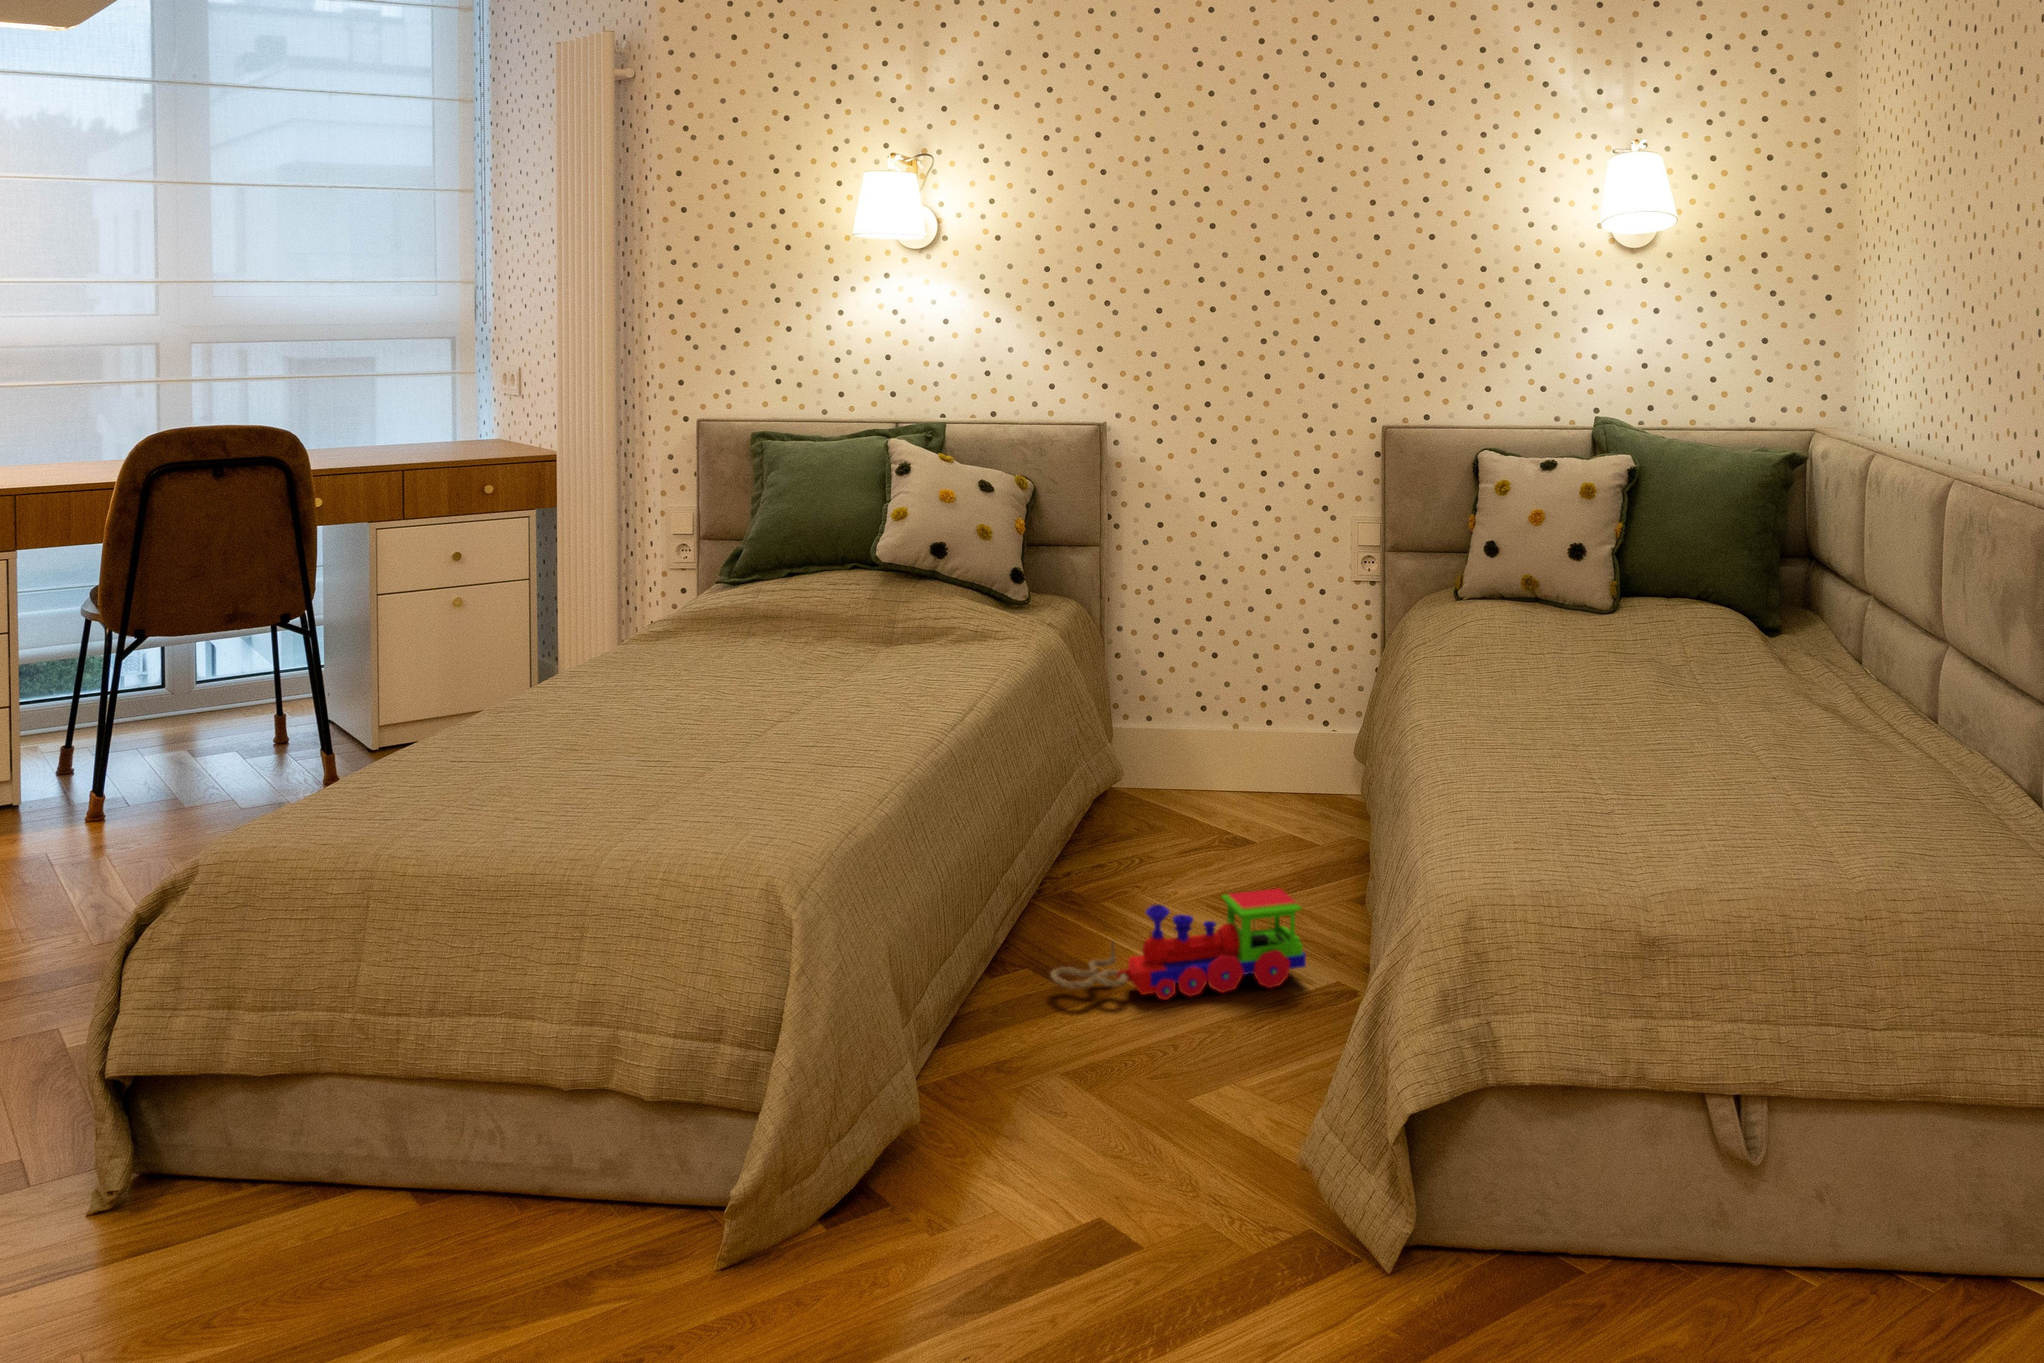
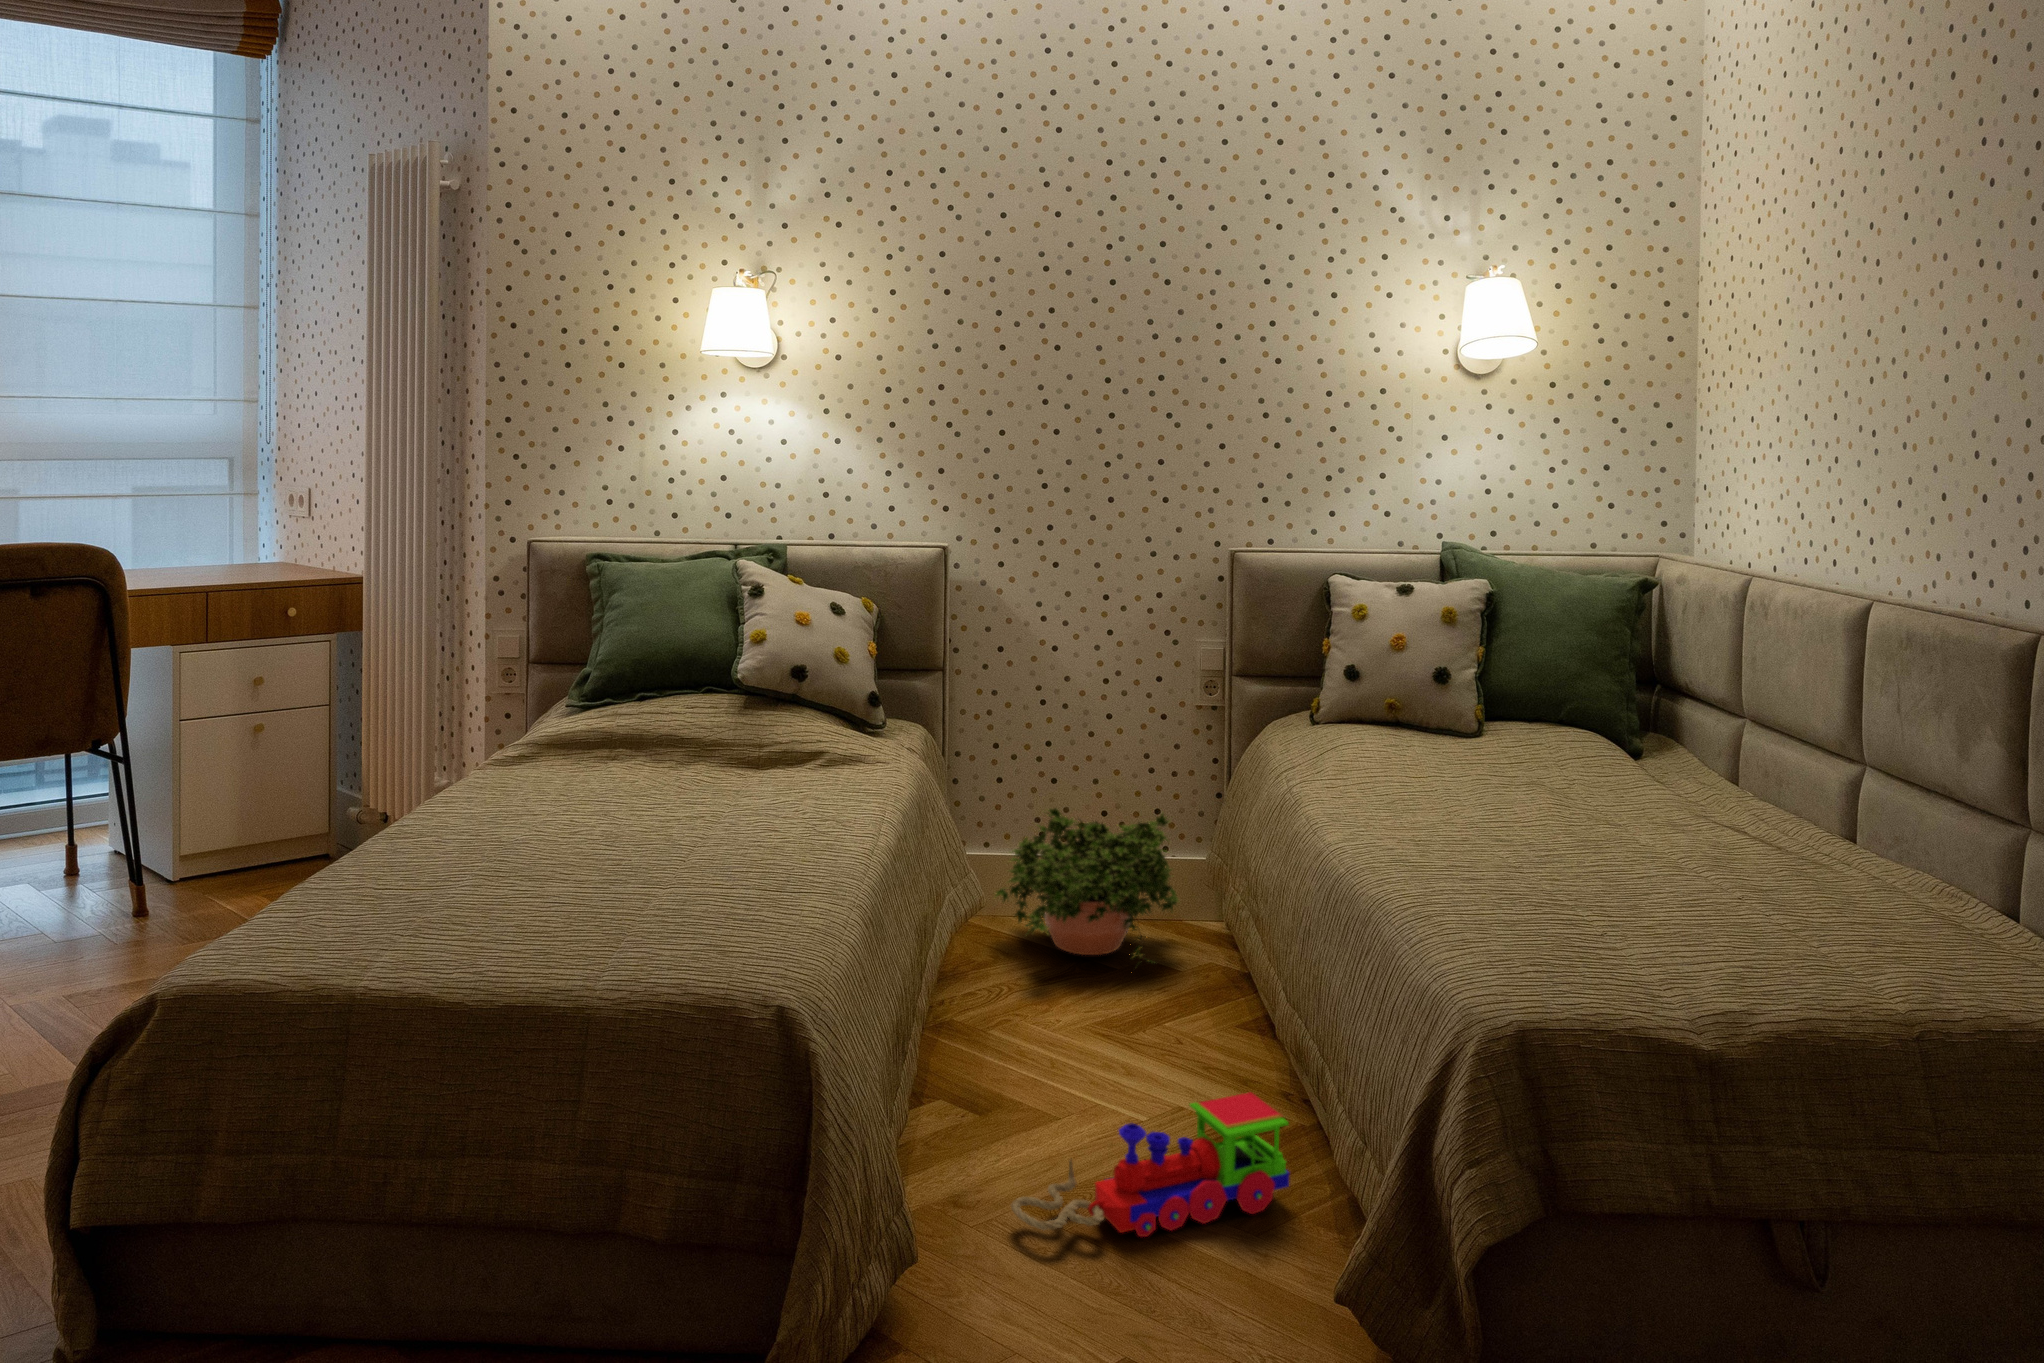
potted plant: none [1136,676,1320,829] -> present [995,808,1179,962]

